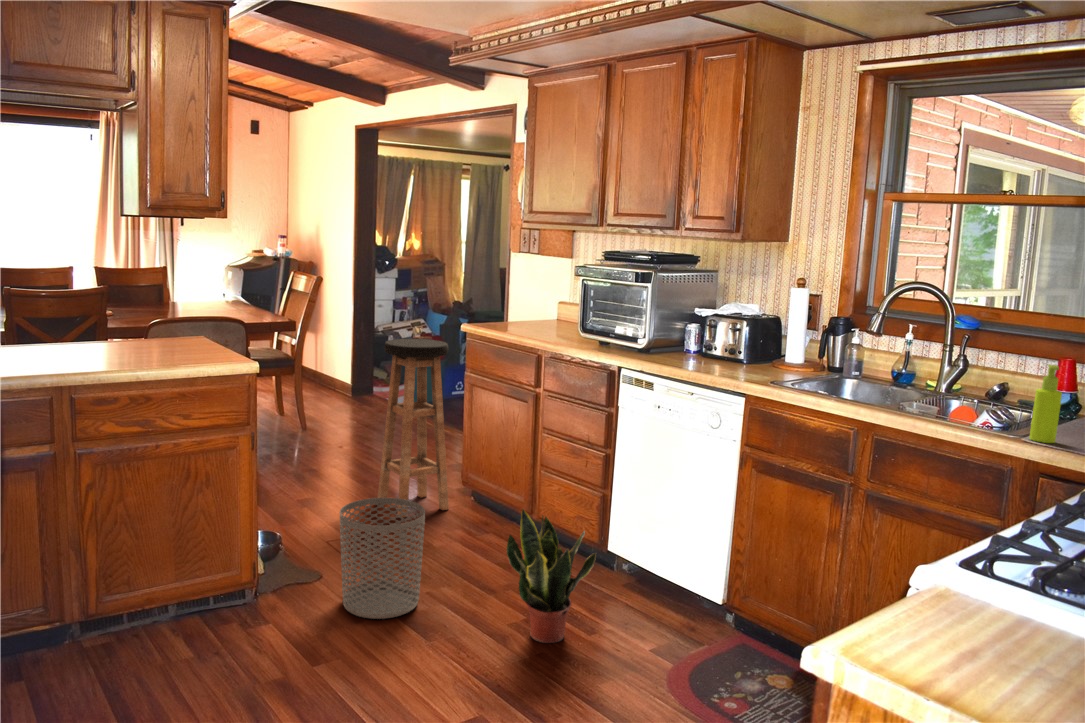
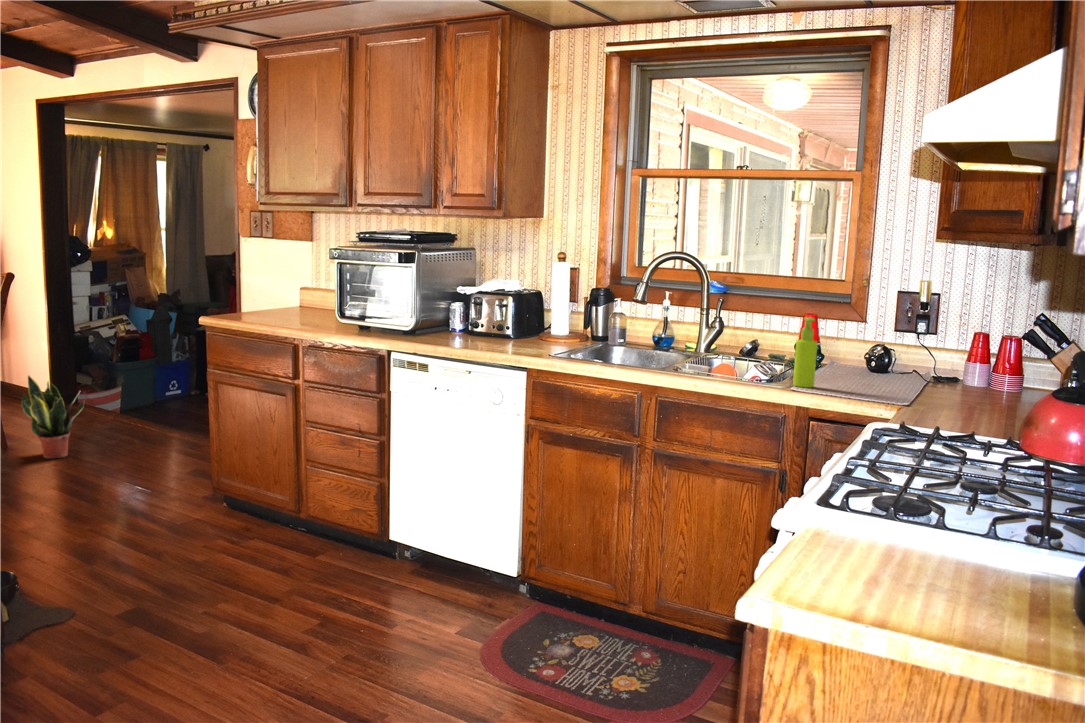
bar stool: present [378,339,449,518] -> none [107,335,198,539]
waste bin: present [340,498,425,619] -> none [83,515,190,657]
potted plant: present [507,509,596,643] -> present [21,376,84,458]

